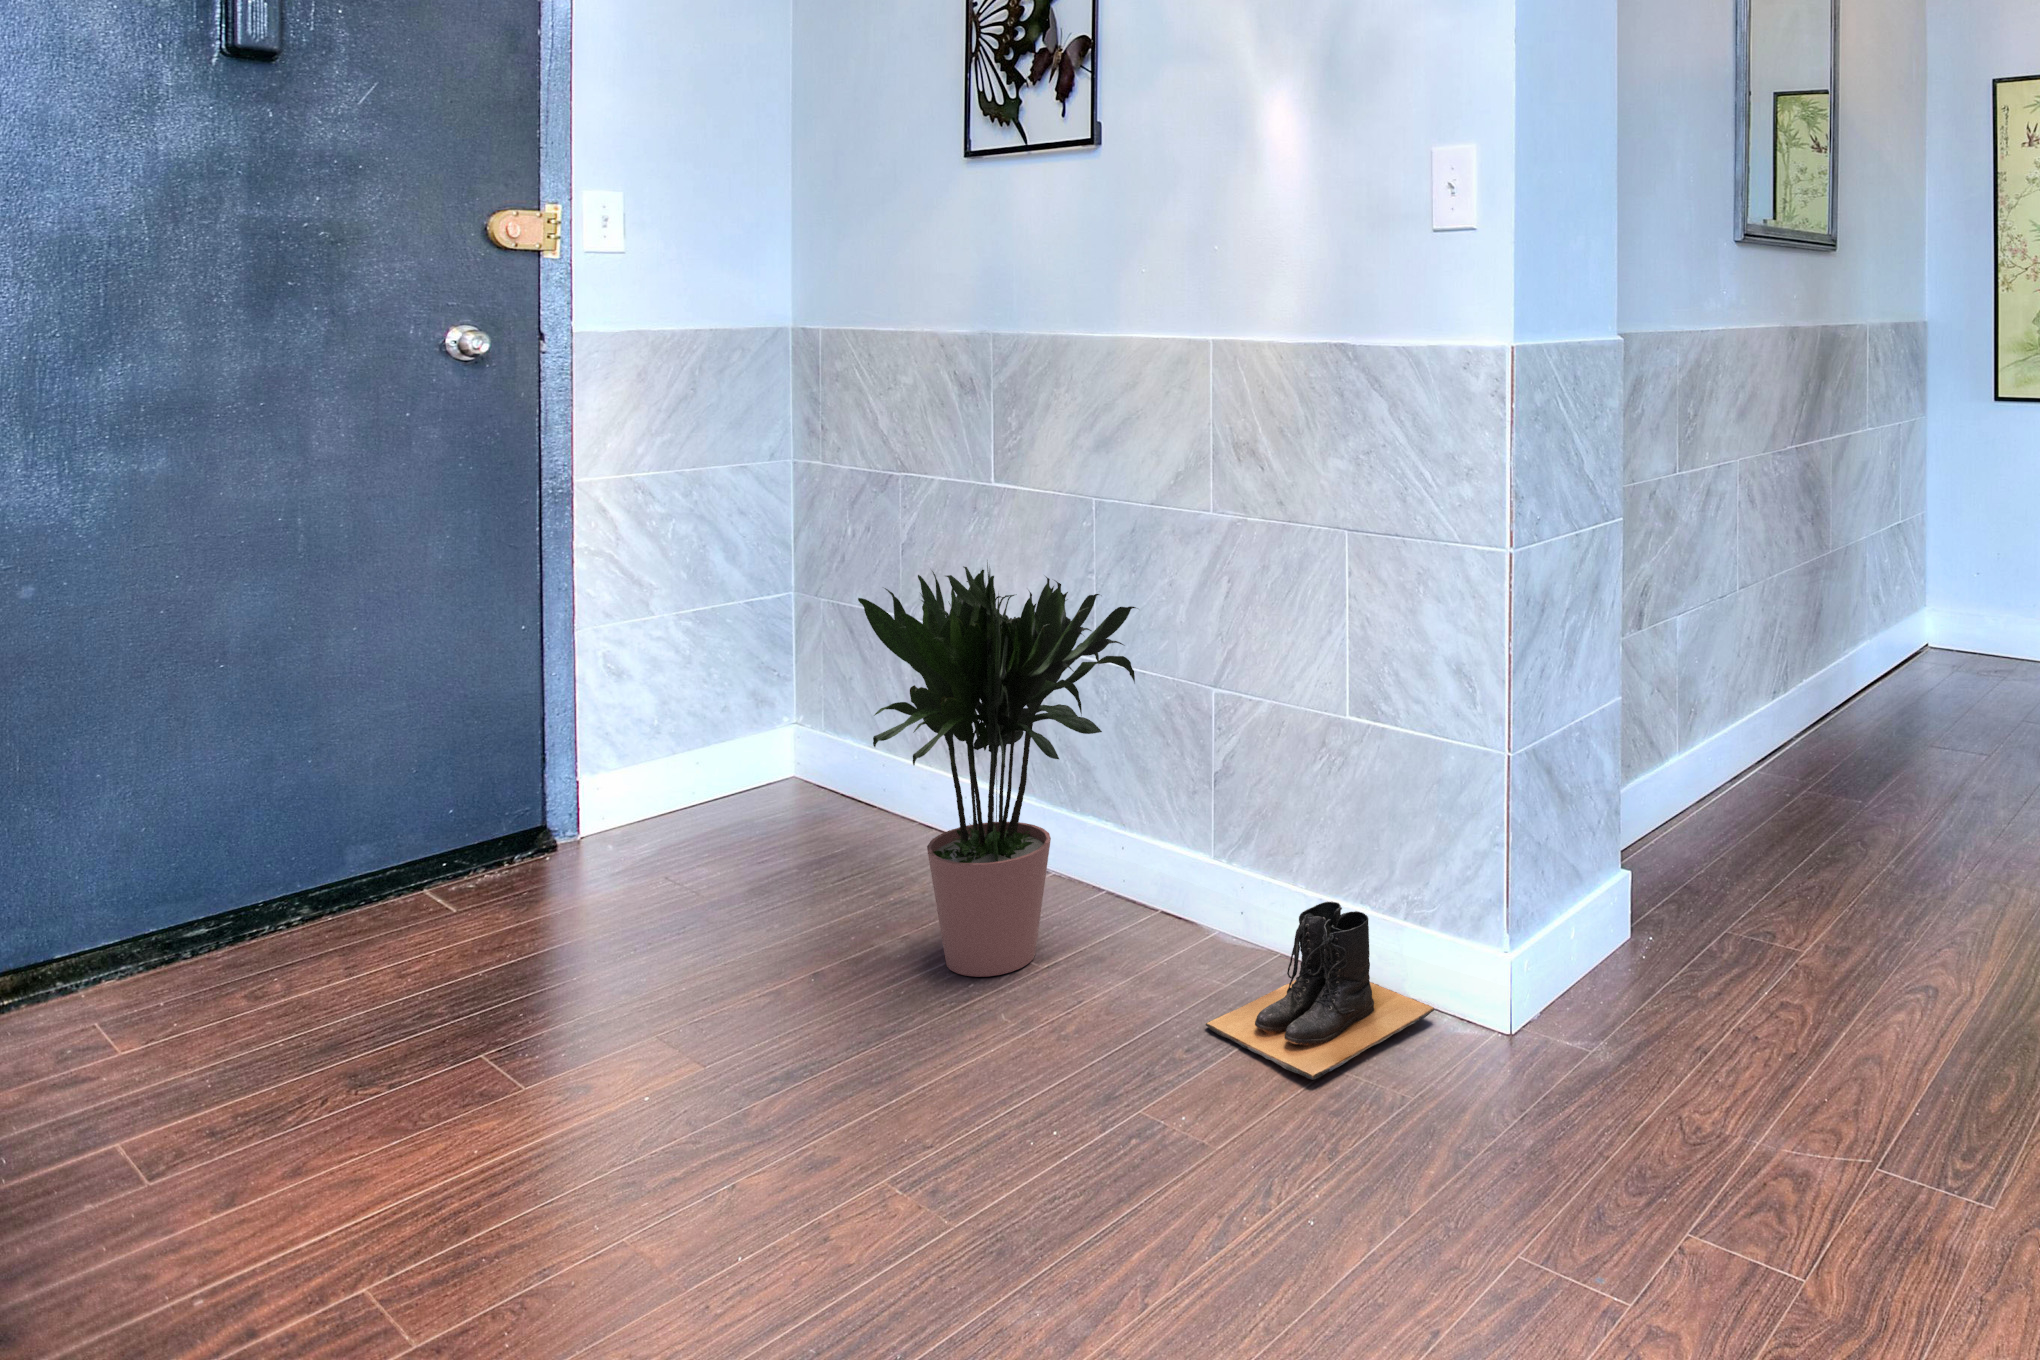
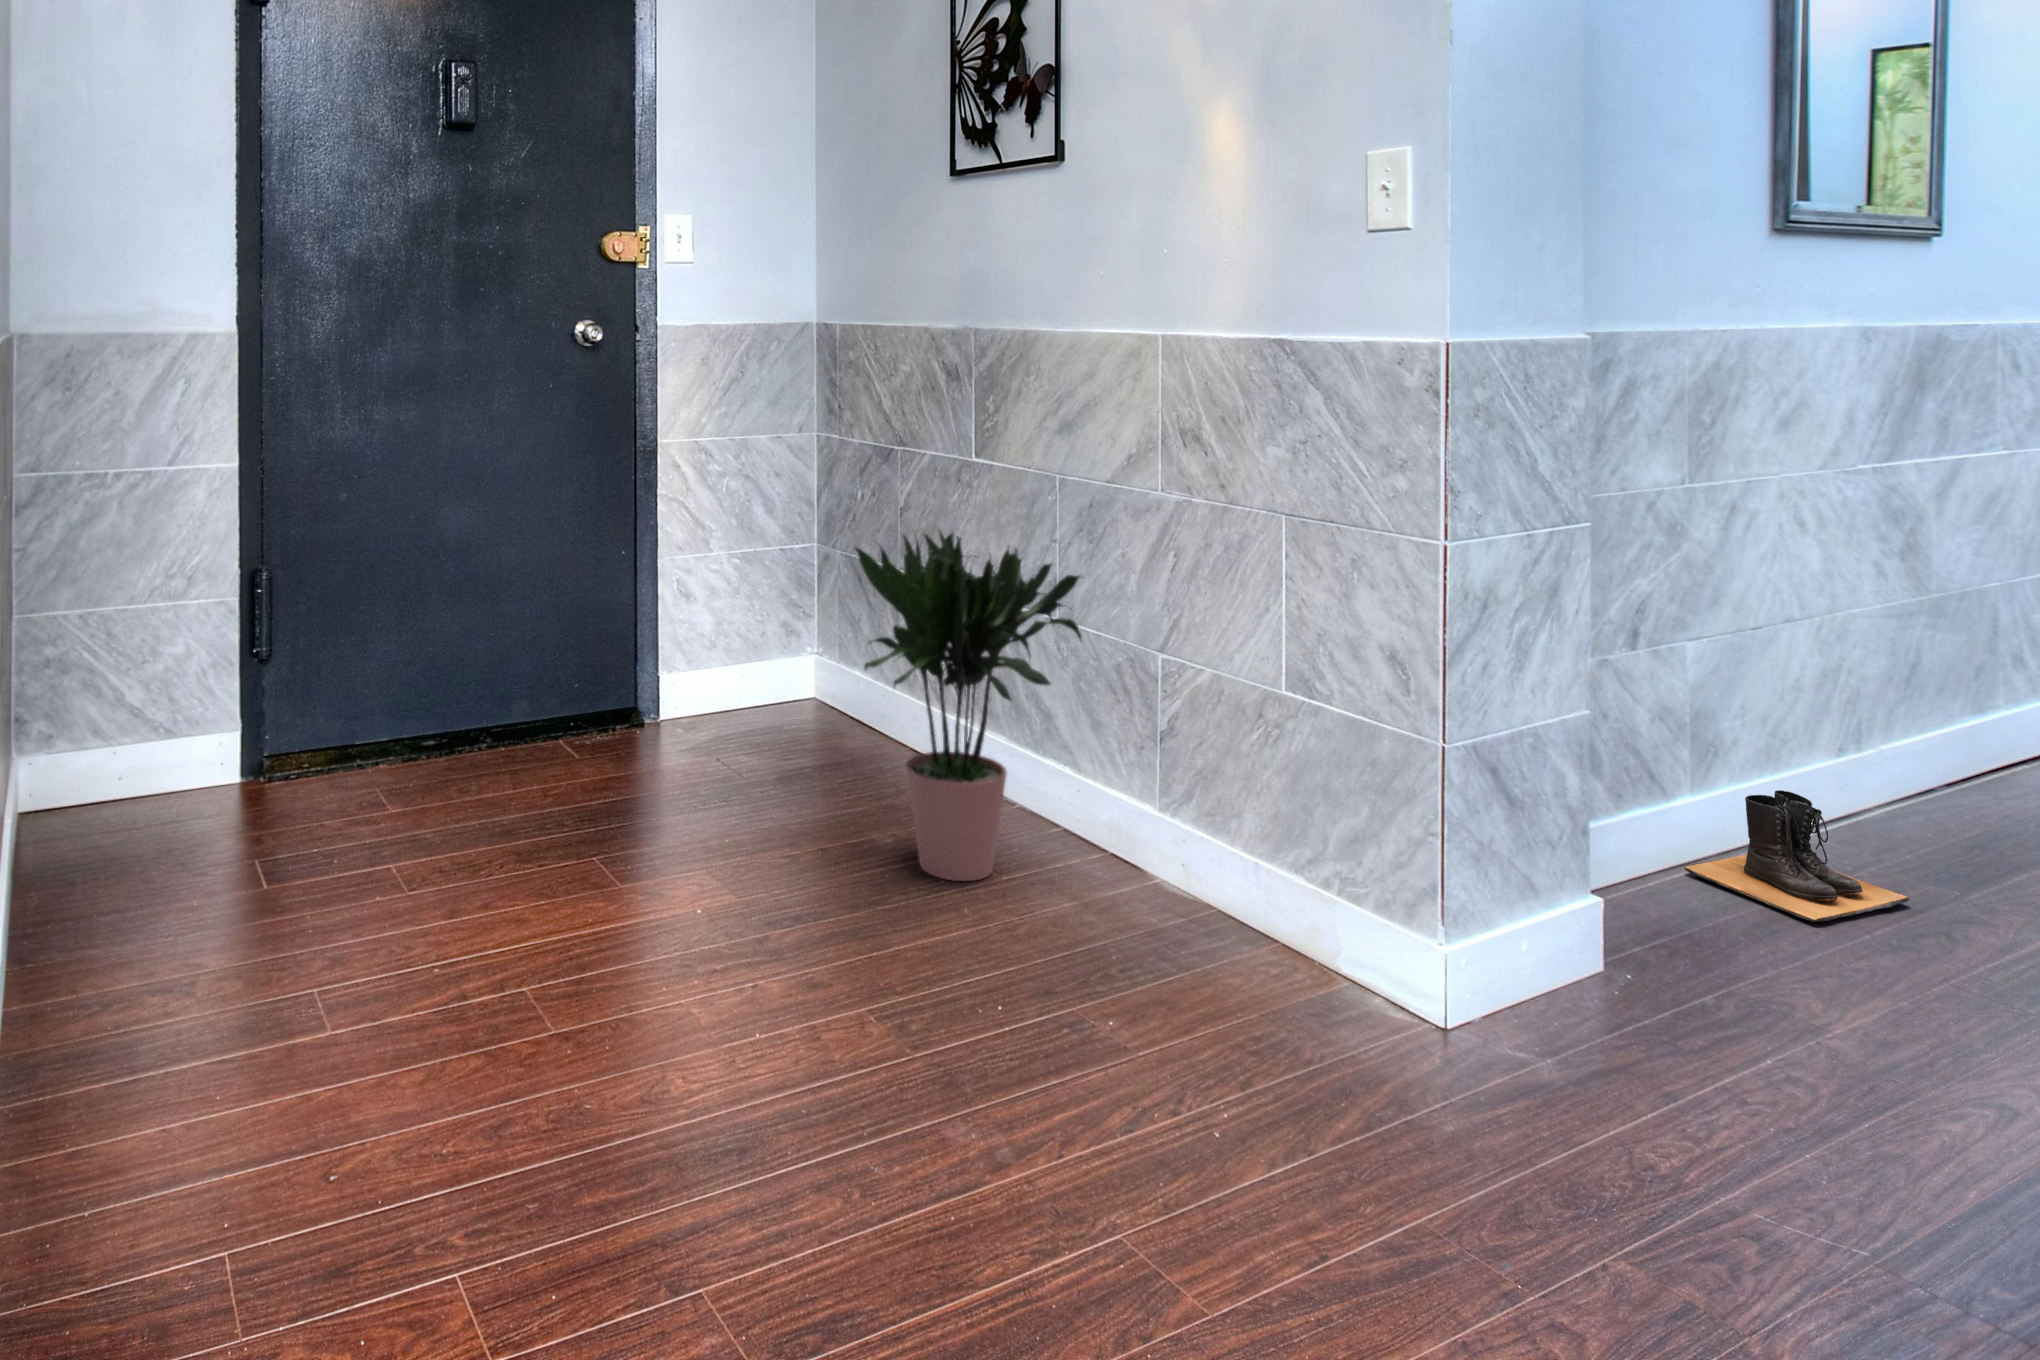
boots: present [1206,901,1434,1080] -> present [1684,790,1909,922]

